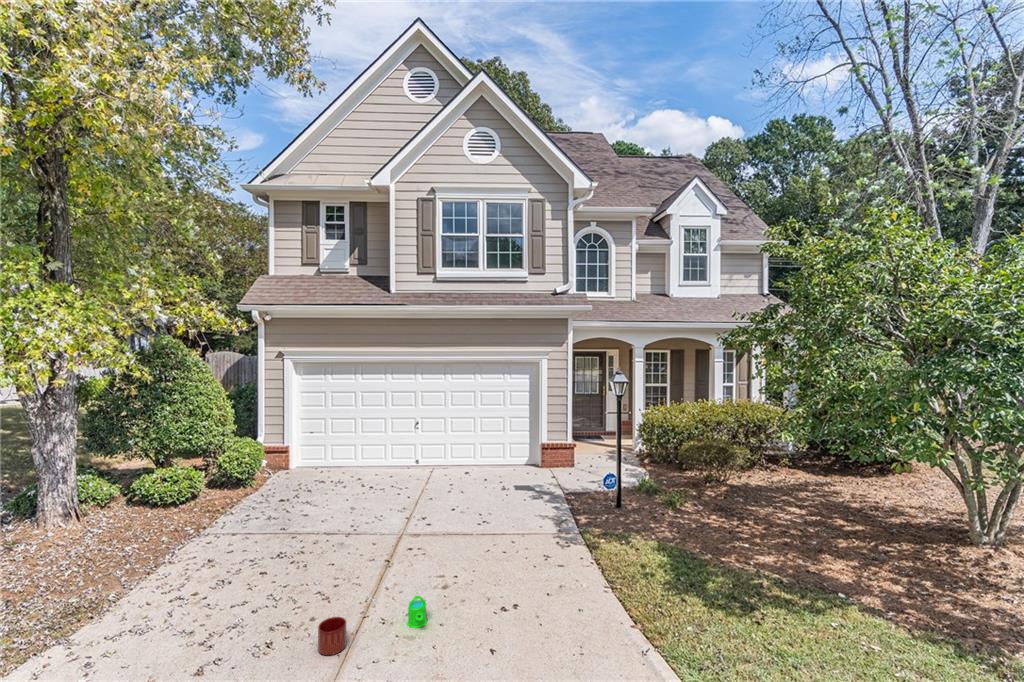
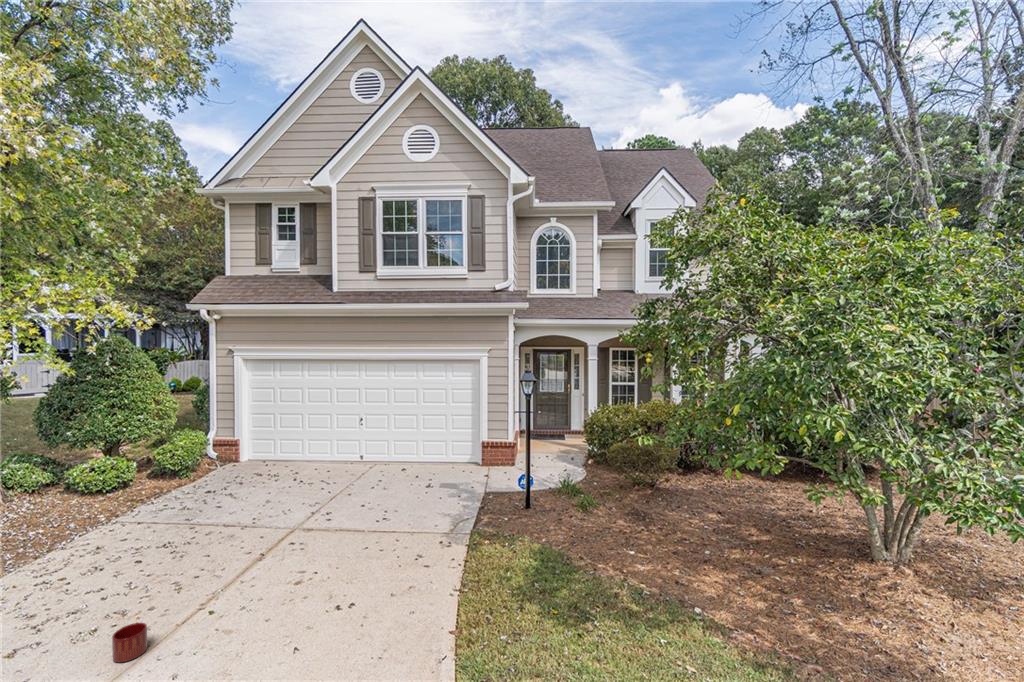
watering can: present [407,595,427,628] -> none [221,603,244,637]

